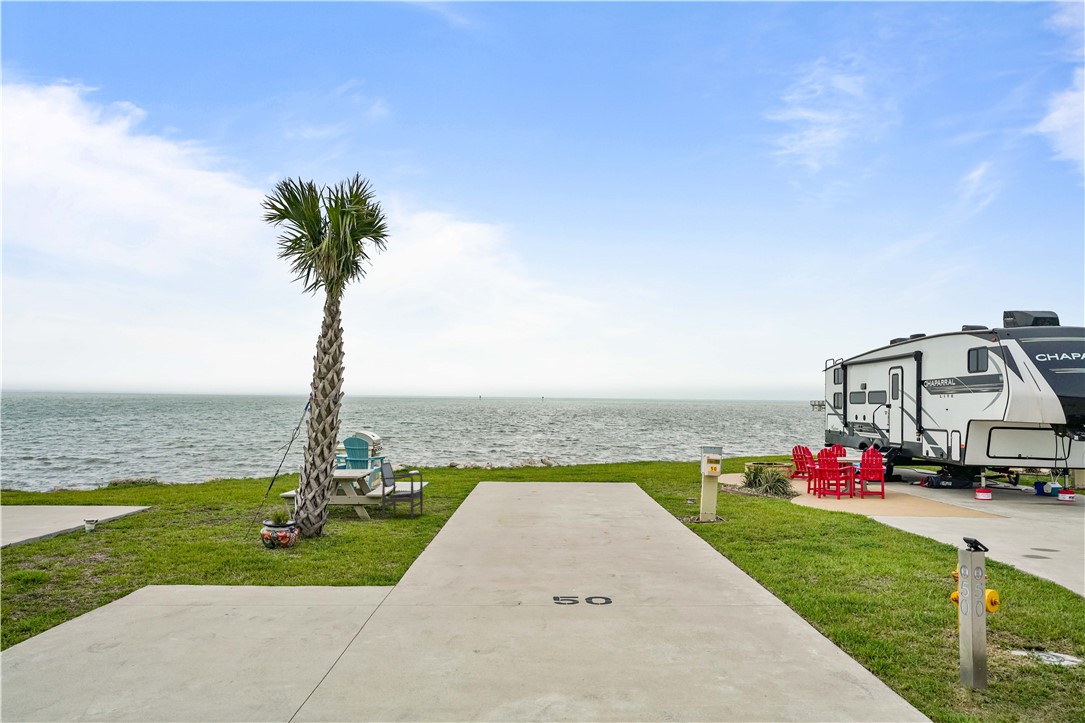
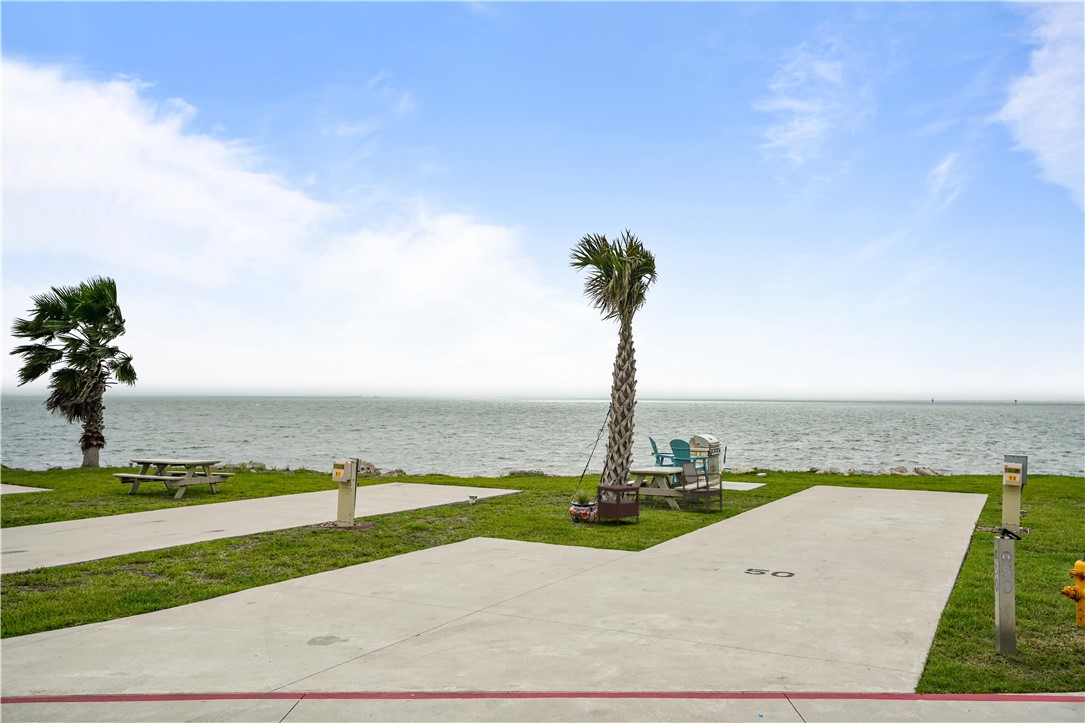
side table: none [295,495,353,547] -> present [596,485,640,525]

